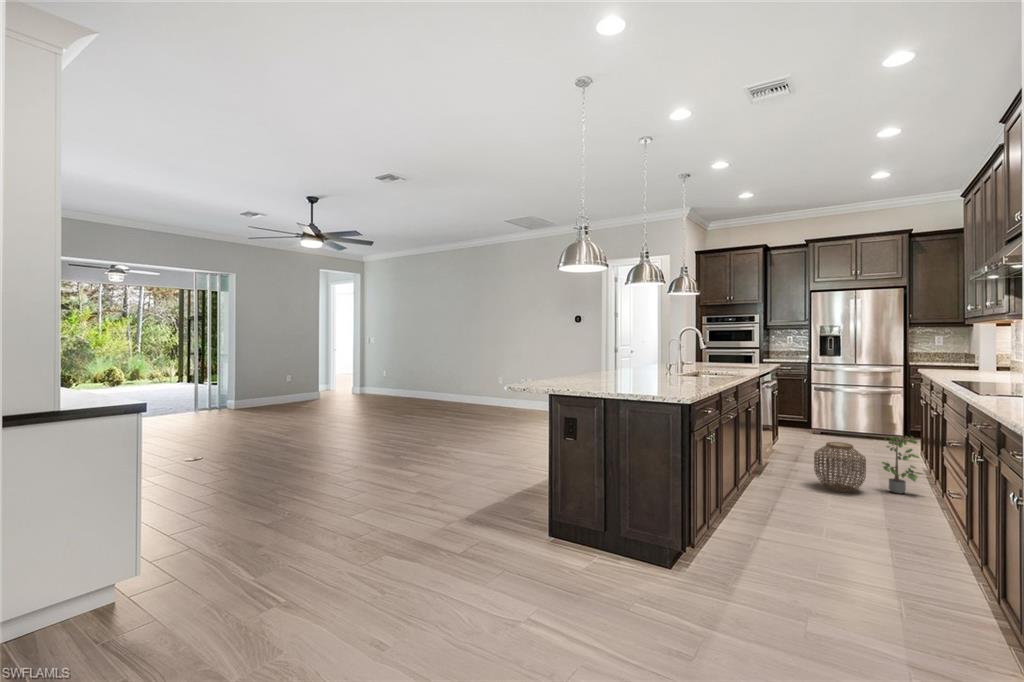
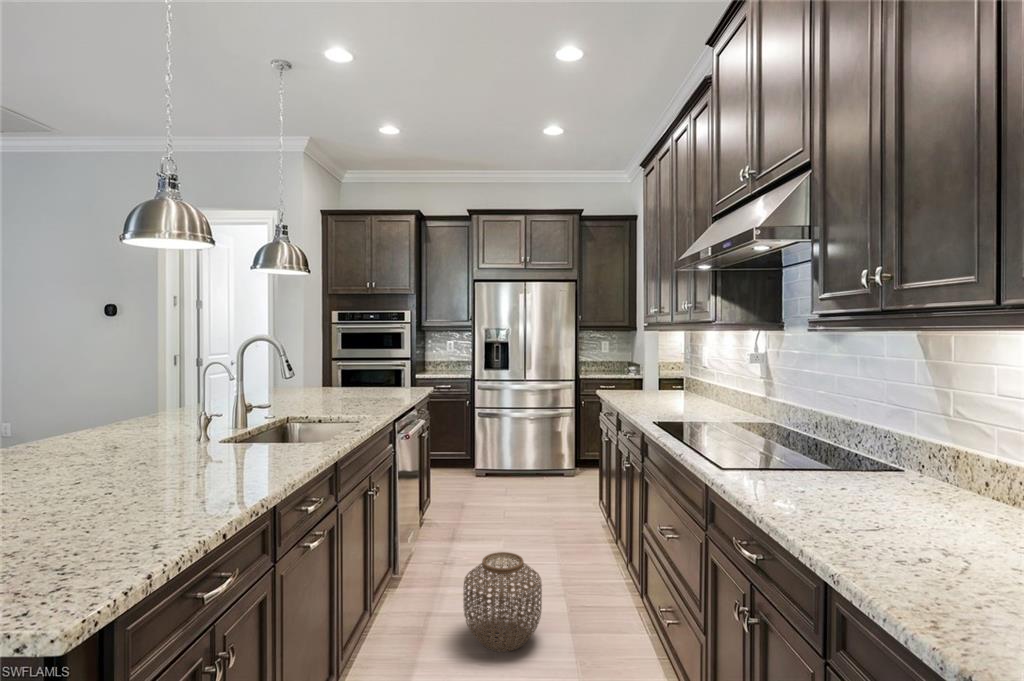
potted plant: present [882,436,922,493] -> none [561,524,620,626]

